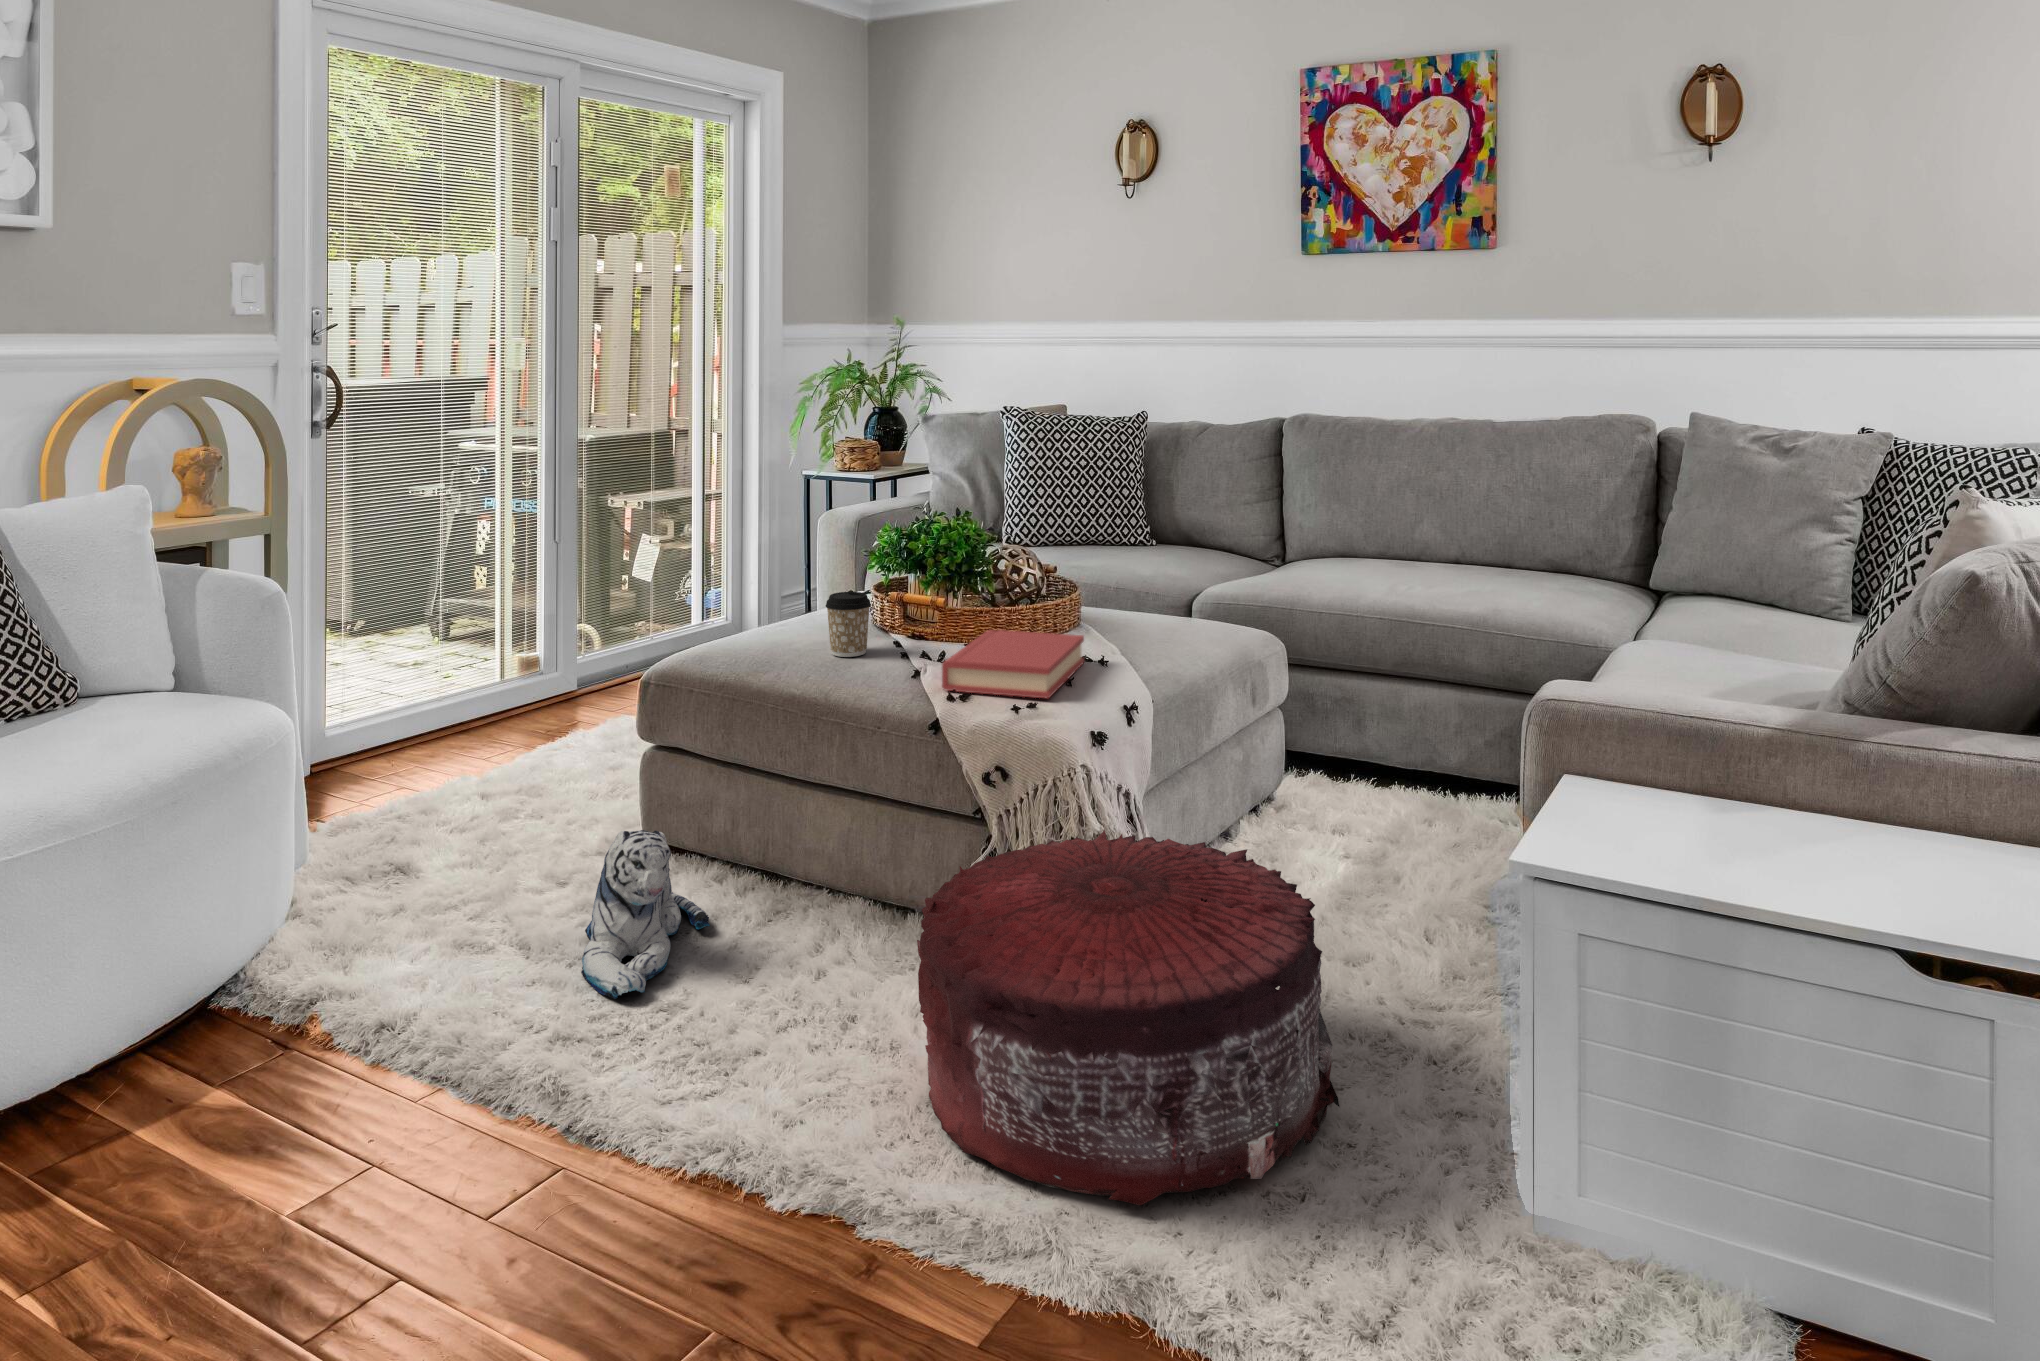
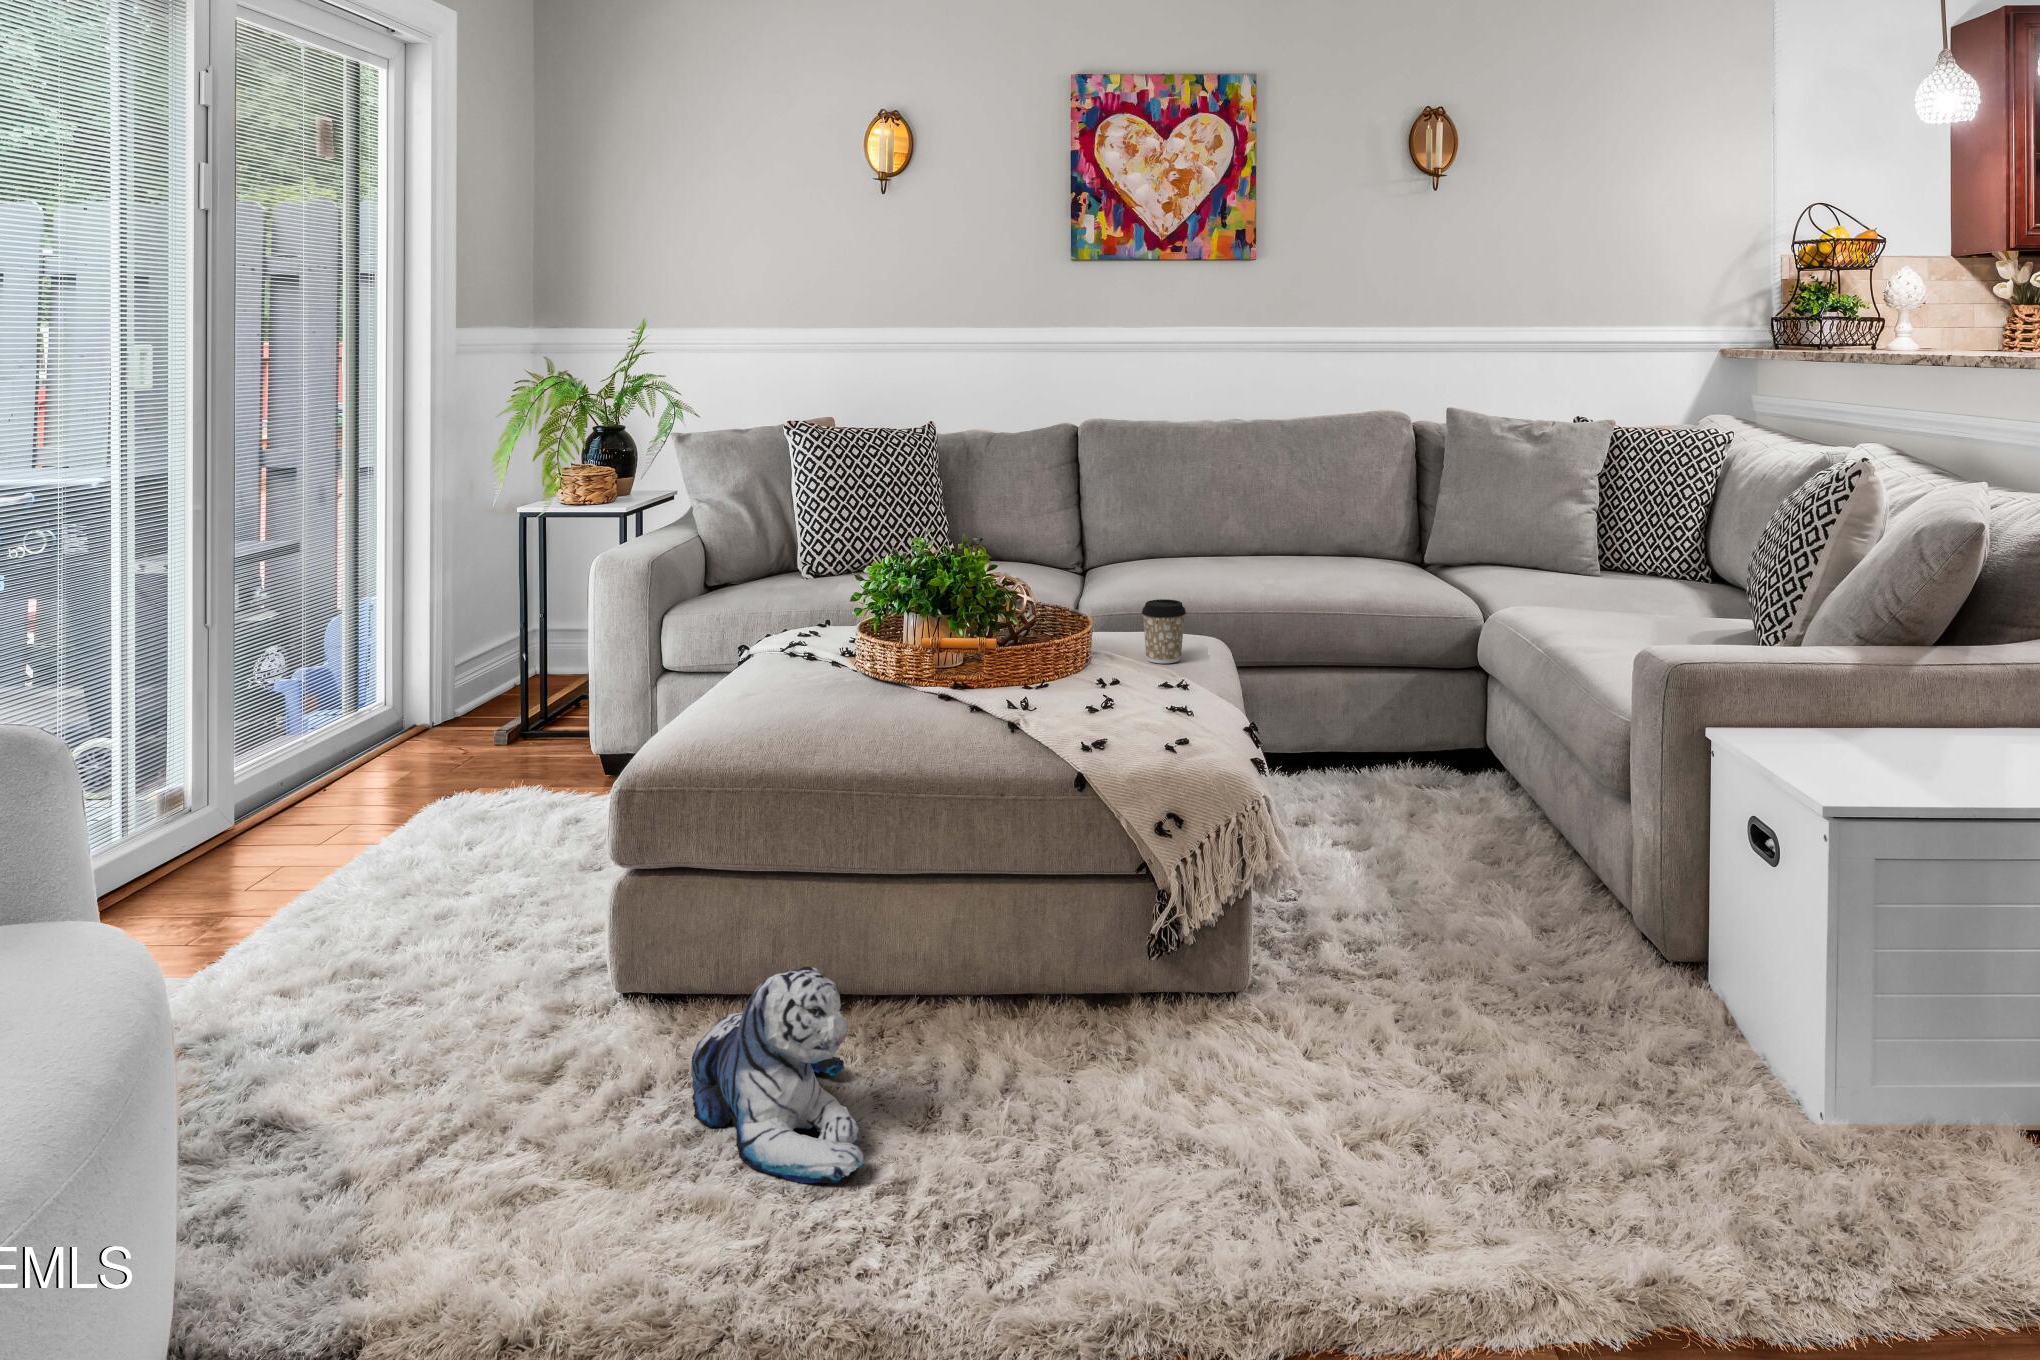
coffee cup: present [826,592,871,657] -> present [1142,599,1186,663]
hardback book: present [942,630,1084,698] -> none [1033,665,1178,743]
pouf: present [917,830,1340,1206] -> none [1233,849,1641,1218]

